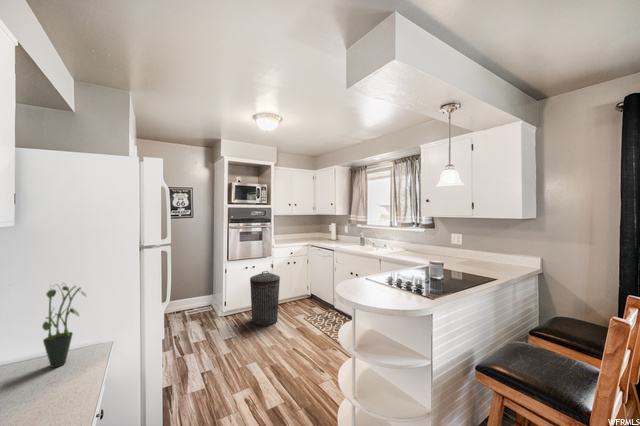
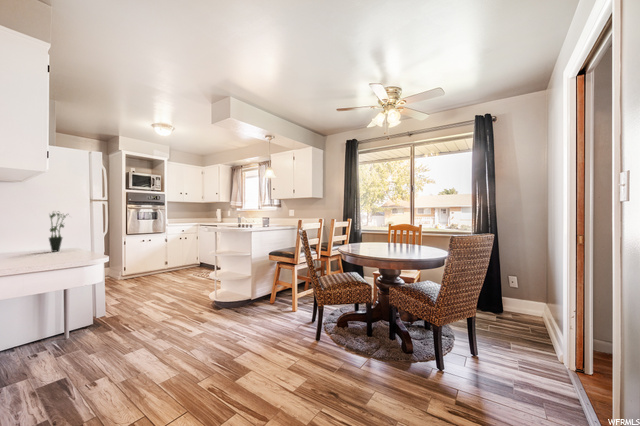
trash can: present [250,271,280,326] -> none [147,240,173,280]

